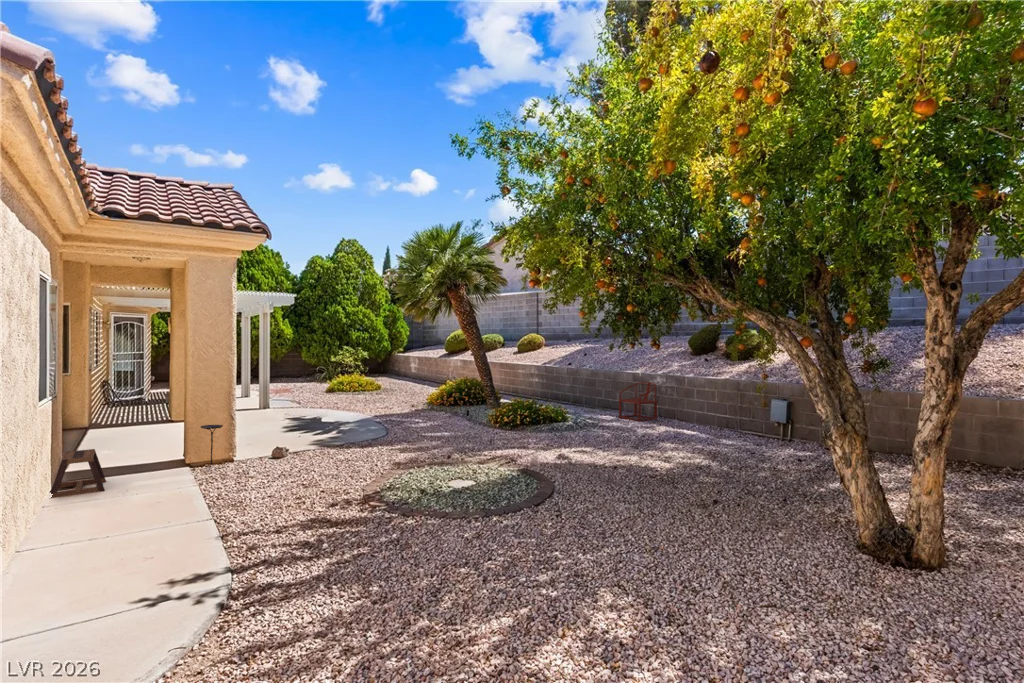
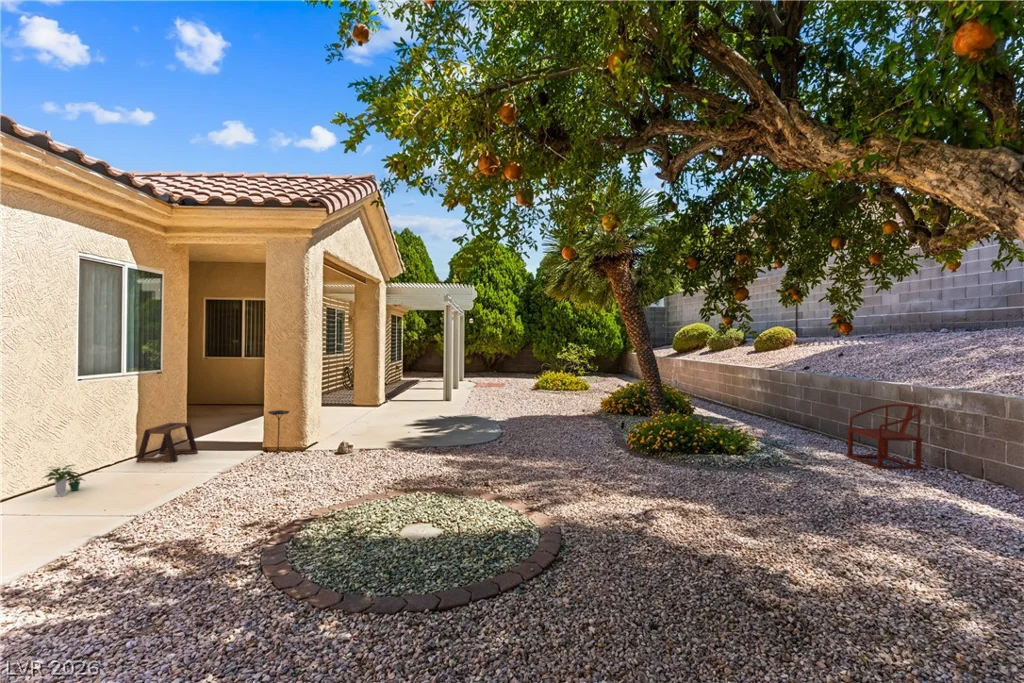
potted plant: none [32,498,77,534] -> present [44,465,83,497]

